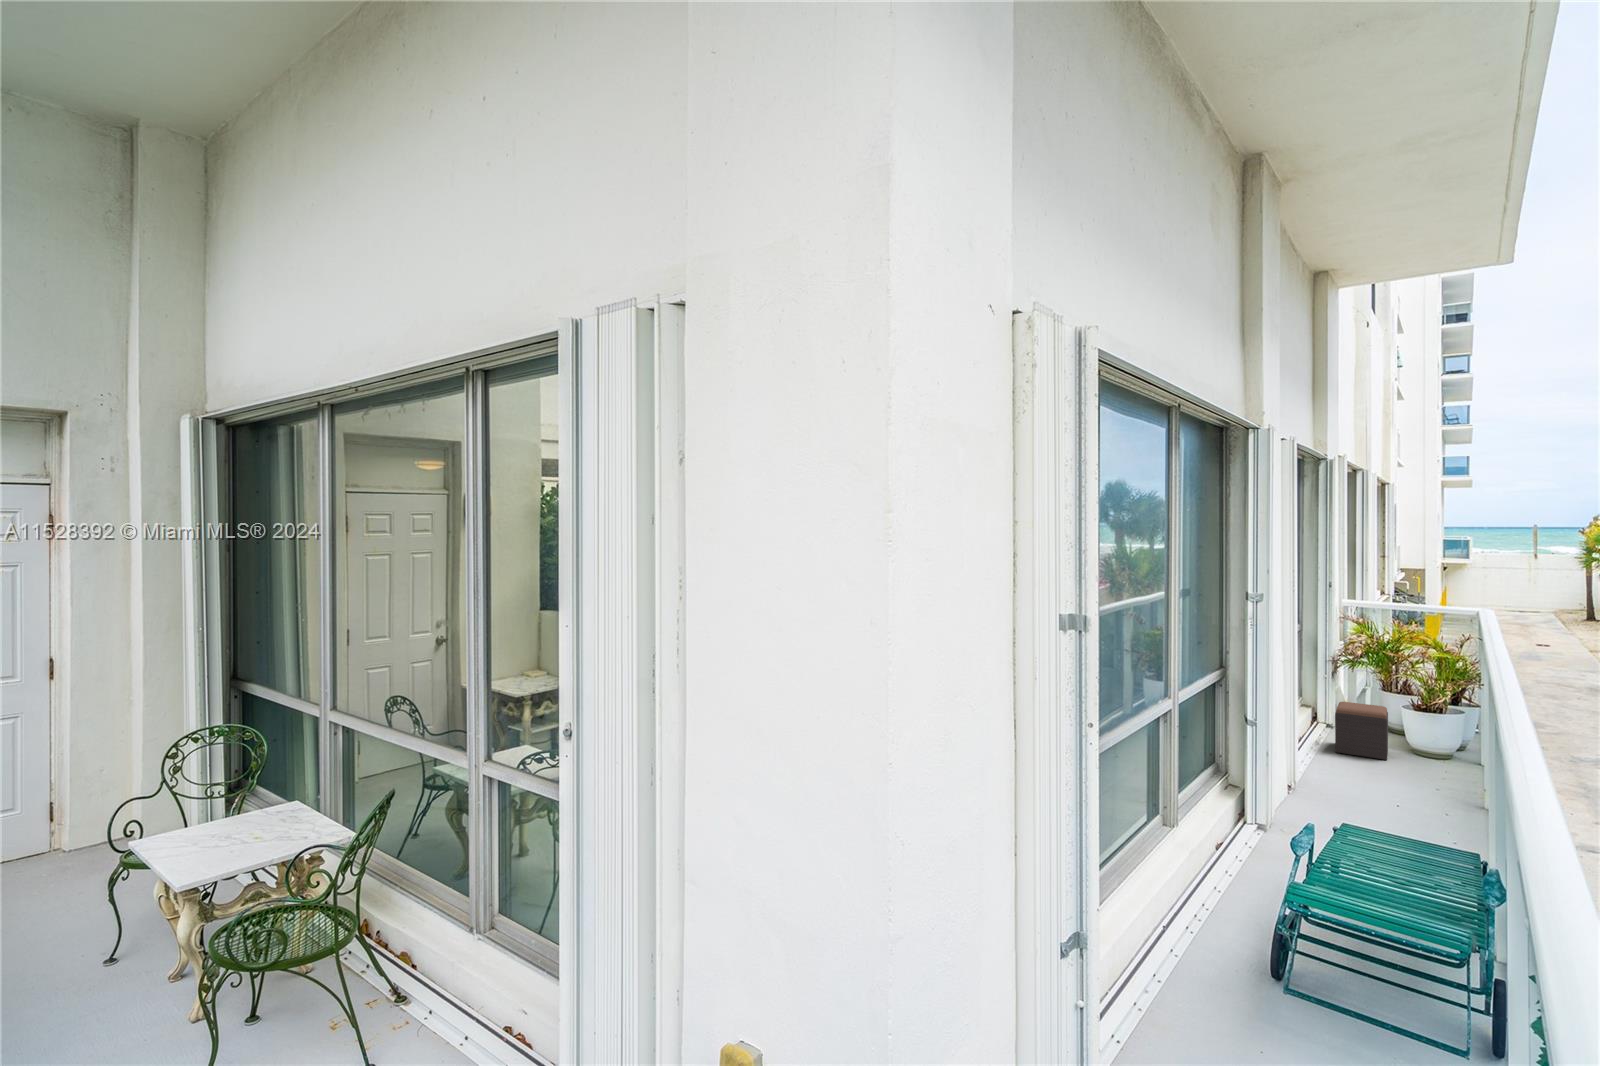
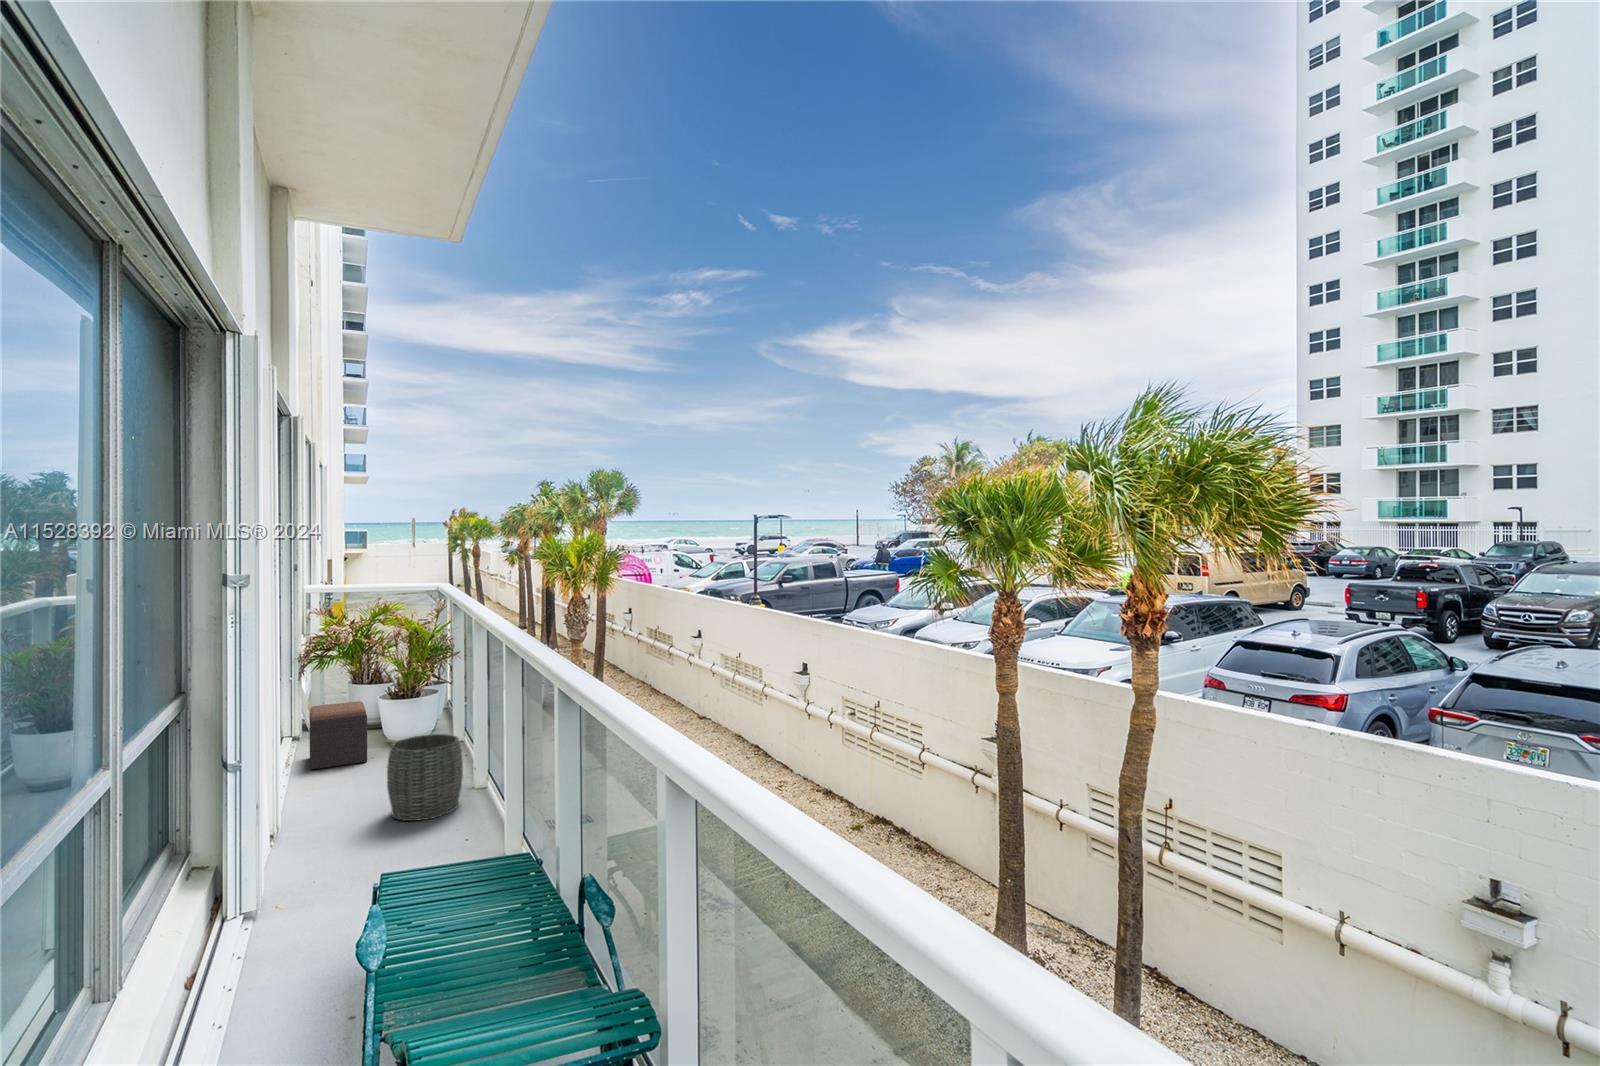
woven basket: none [1386,744,1465,822] -> present [387,734,463,821]

